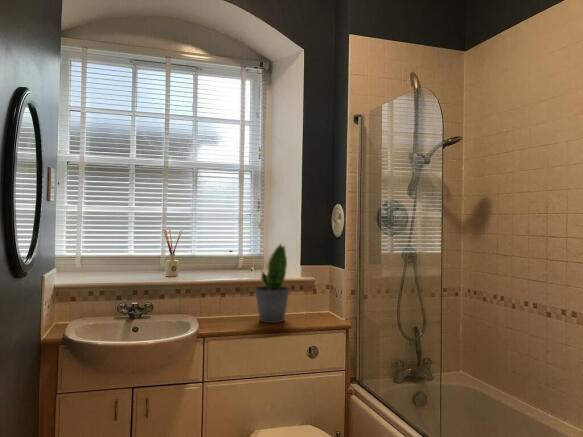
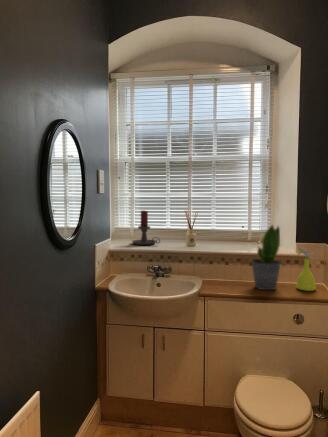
candle holder: none [83,229,128,279] -> present [132,211,160,245]
spray bottle: none [304,270,325,319] -> present [296,248,316,291]

